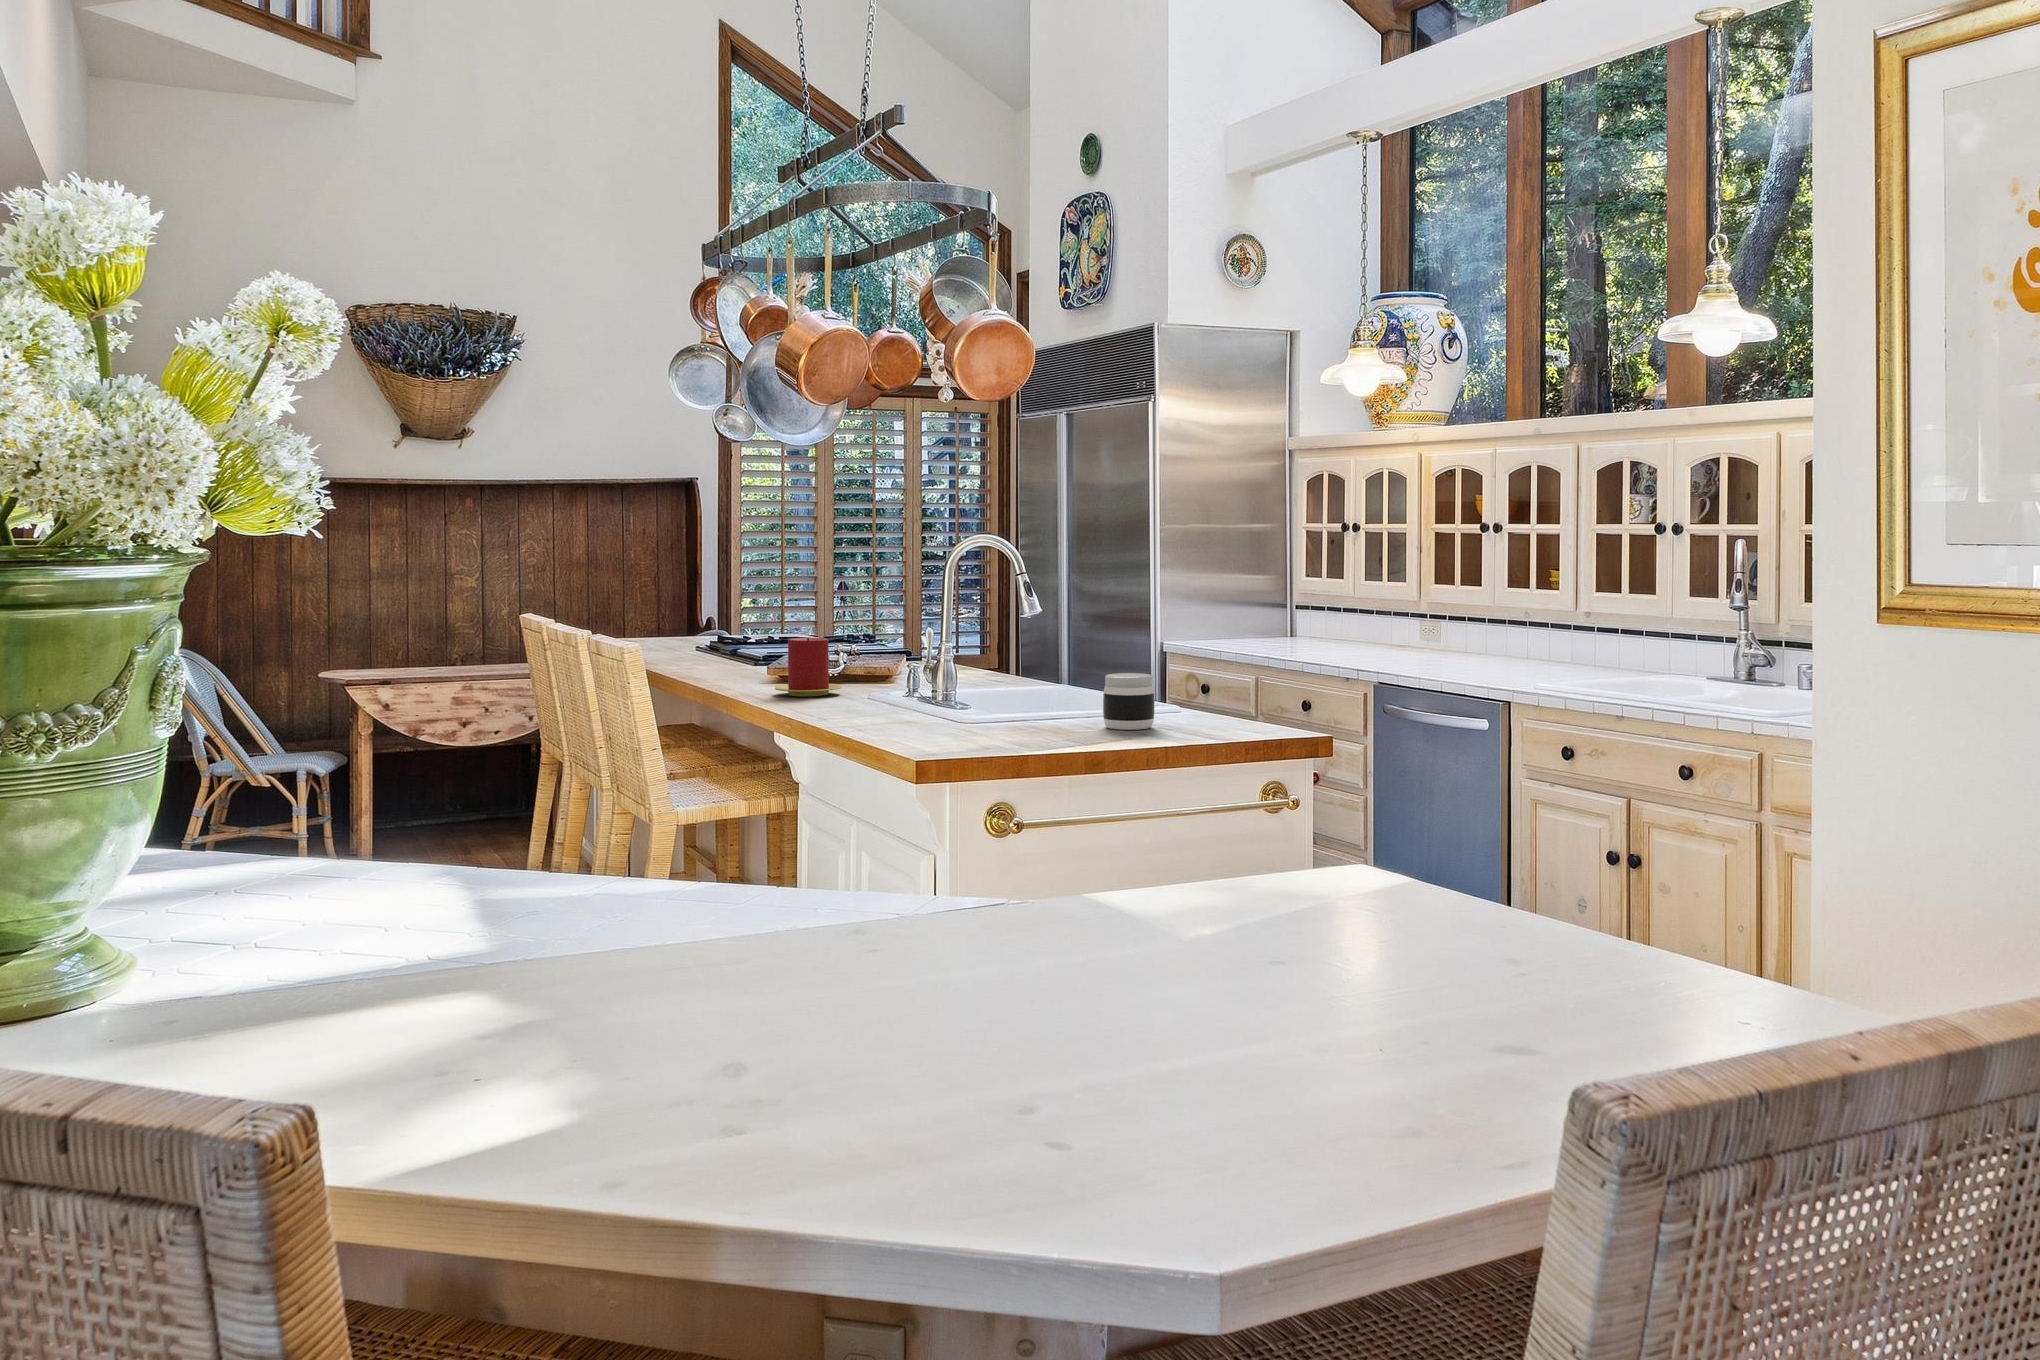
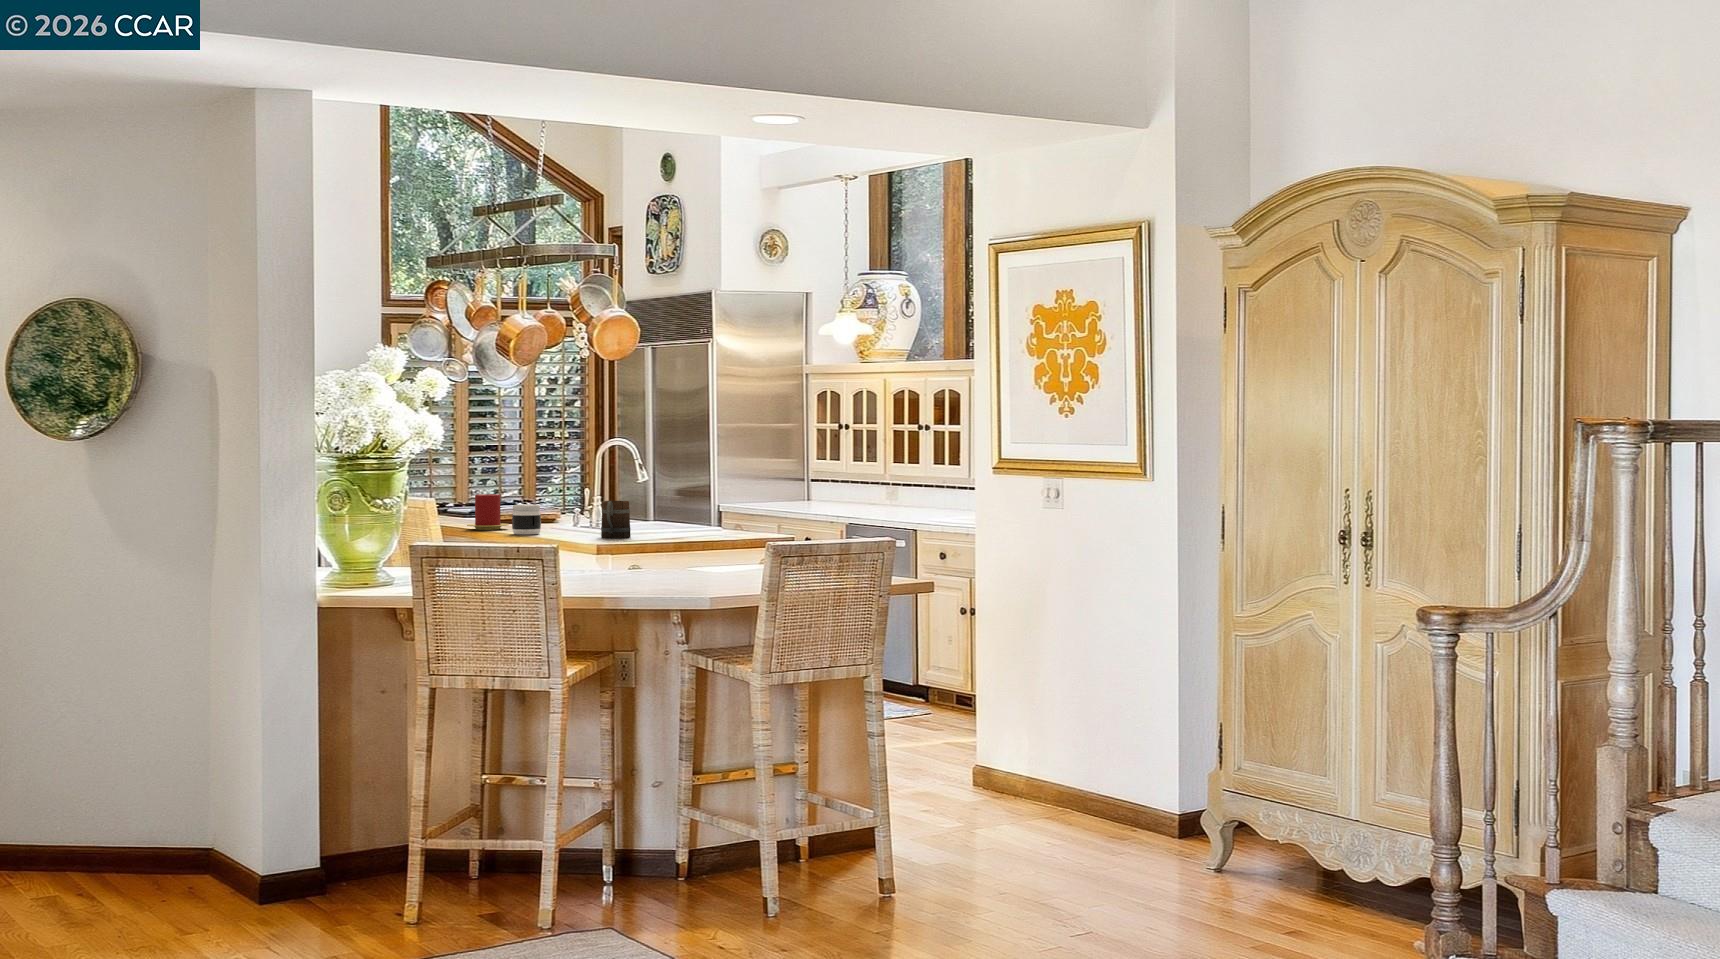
mug: none [986,656,1036,722] -> present [601,501,631,538]
jar: present [1103,673,1155,730] -> present [512,504,541,535]

